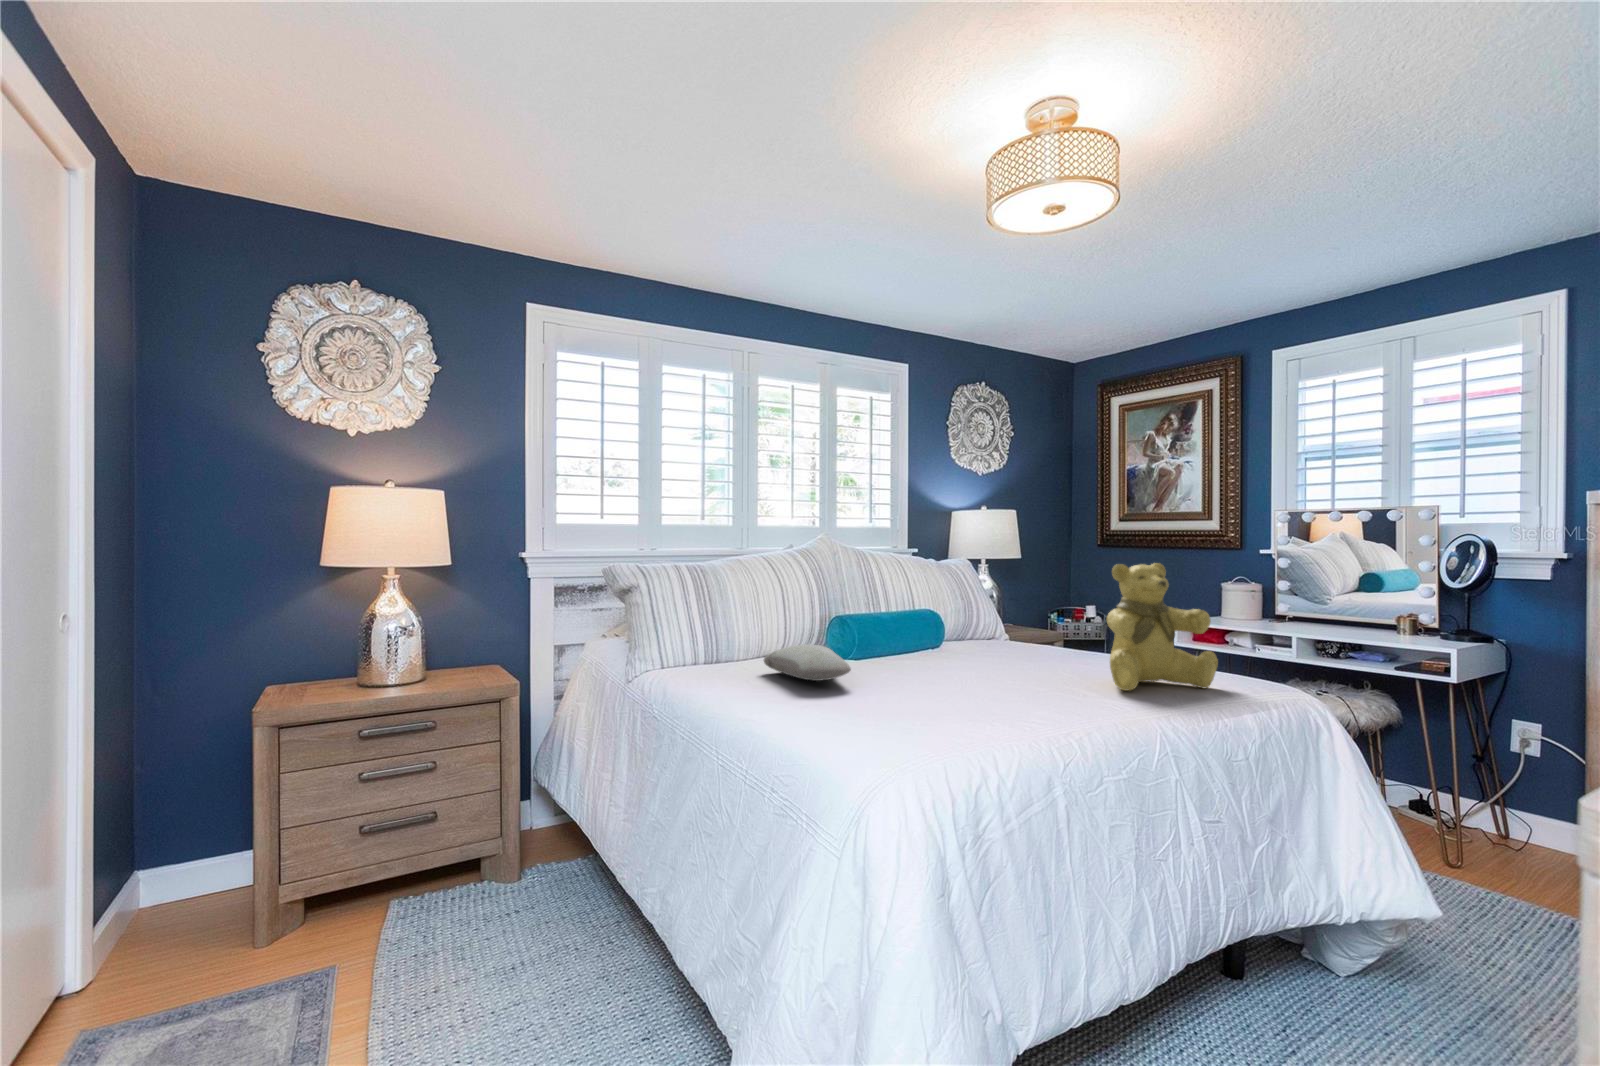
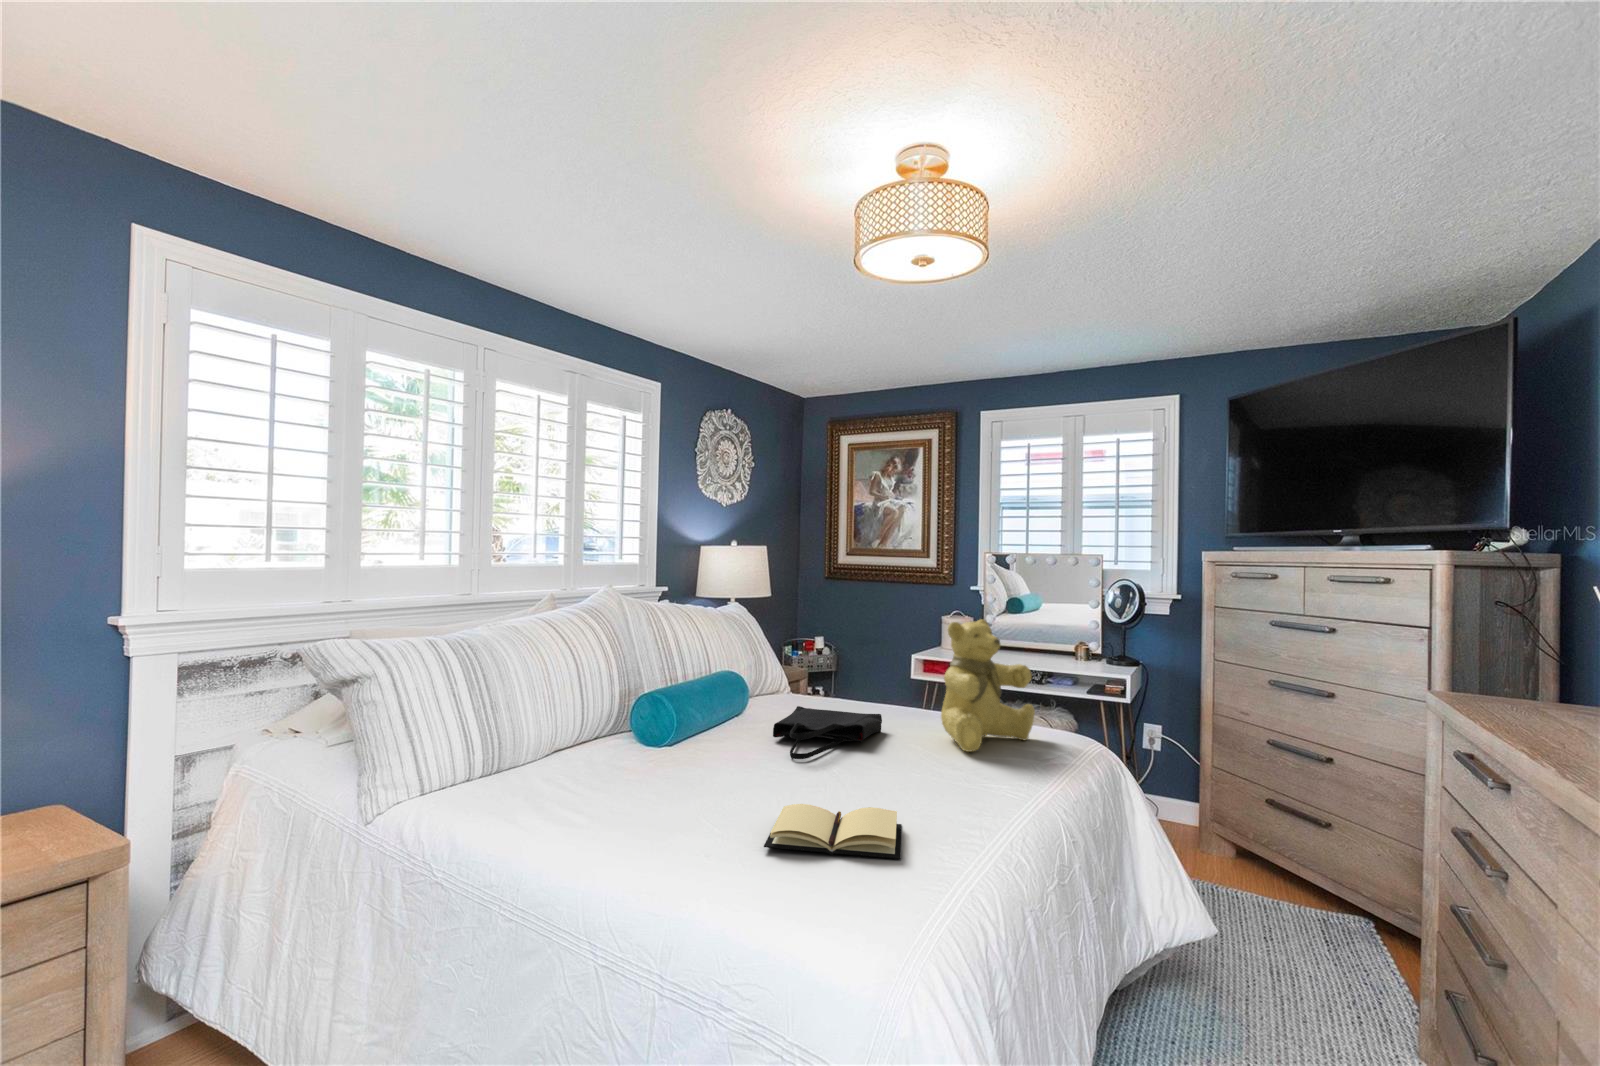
pillow: present [764,644,851,681] -> none [562,729,697,780]
tote bag: none [946,644,1057,682] -> present [773,706,882,759]
book: none [853,702,987,746] -> present [764,804,901,859]

